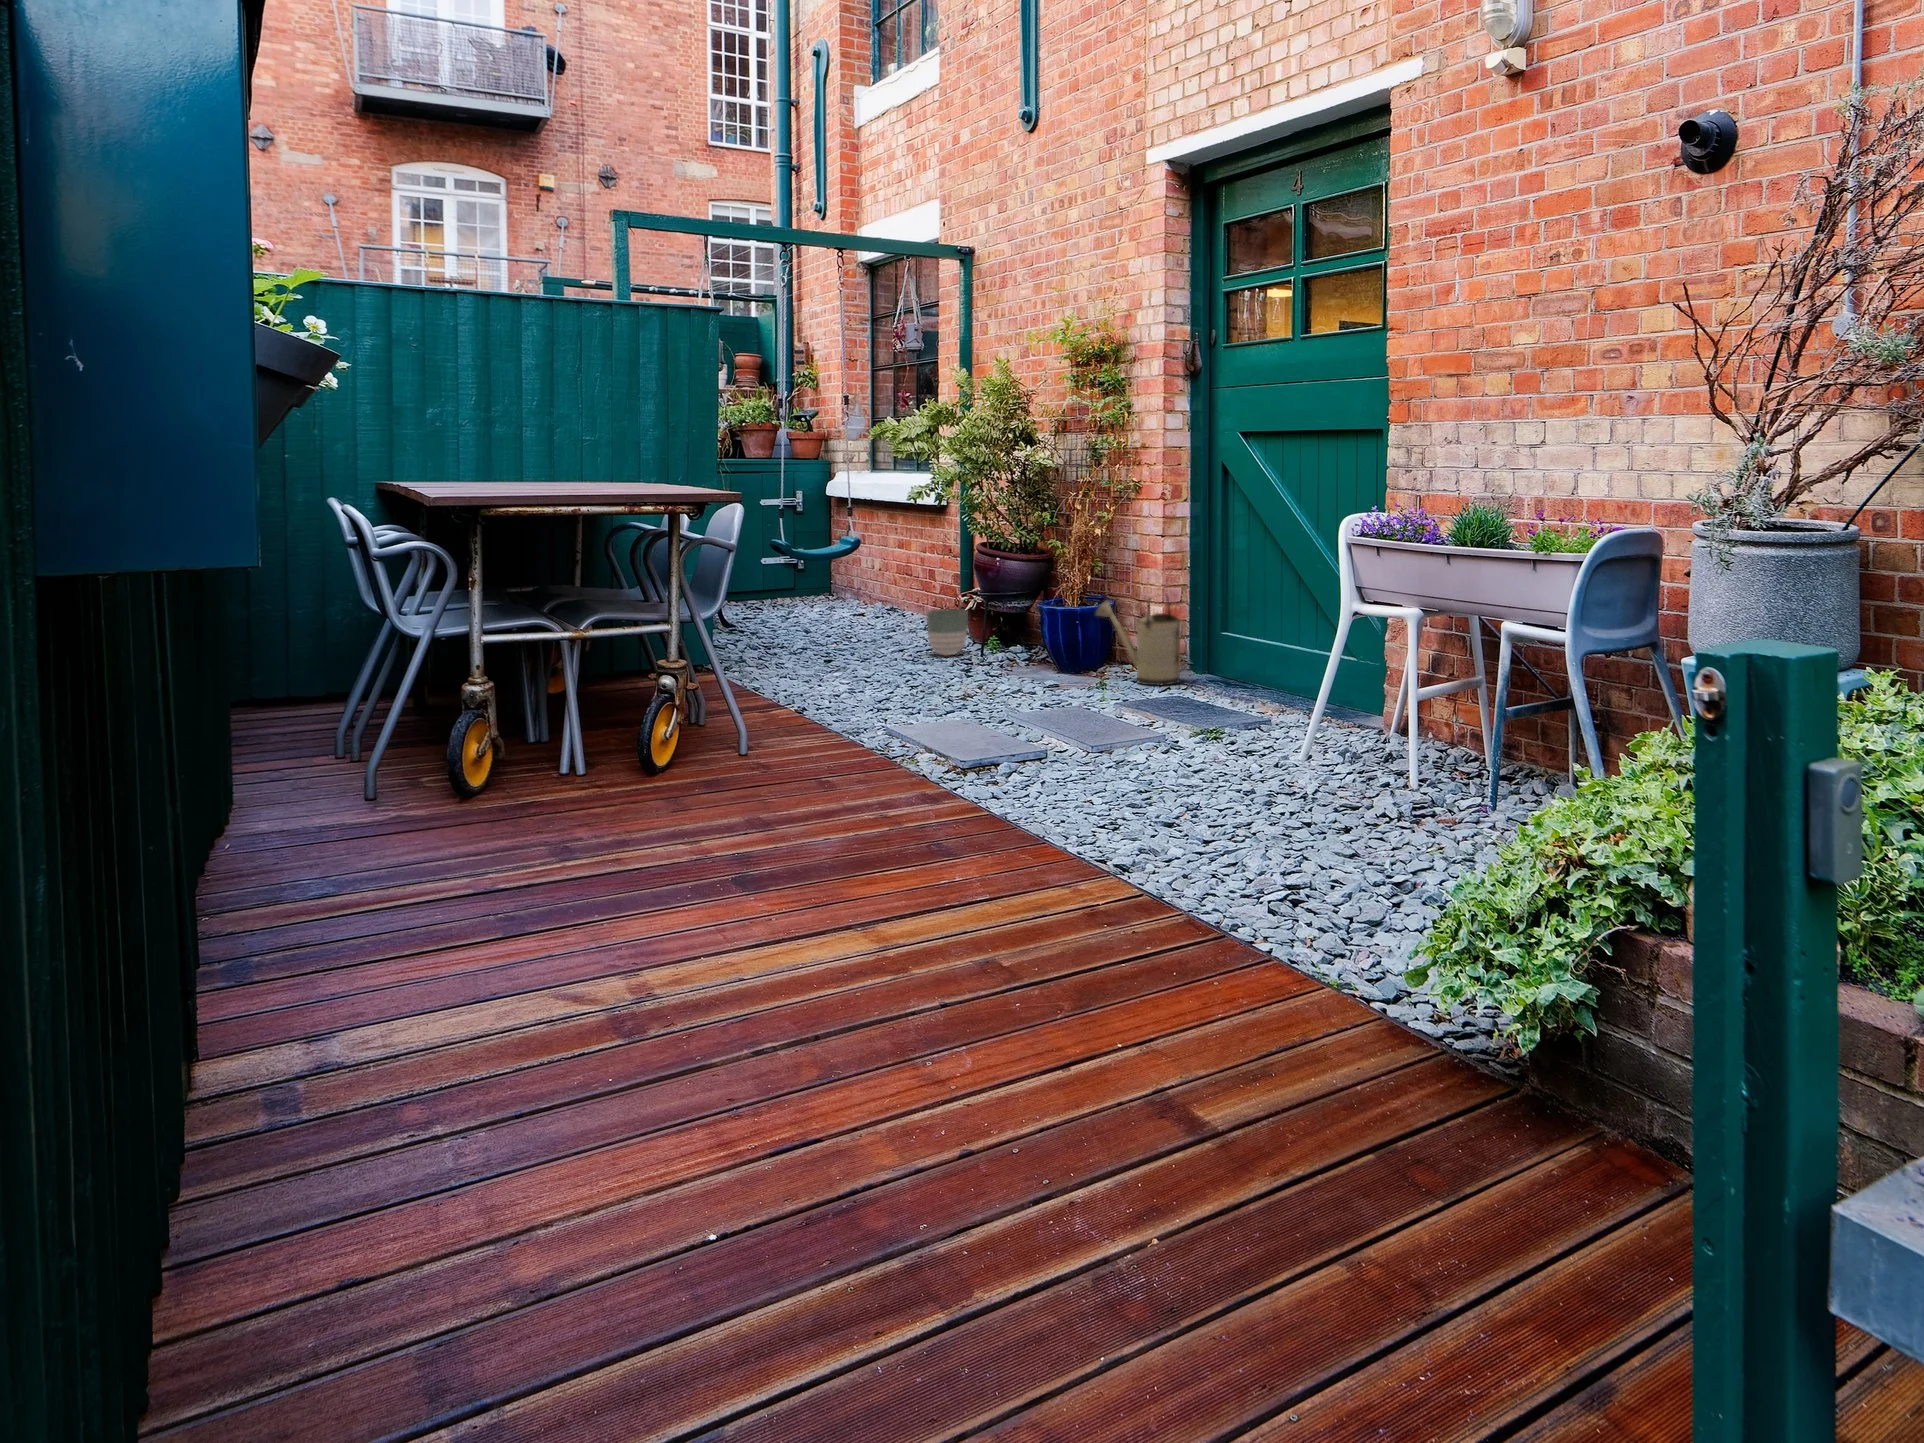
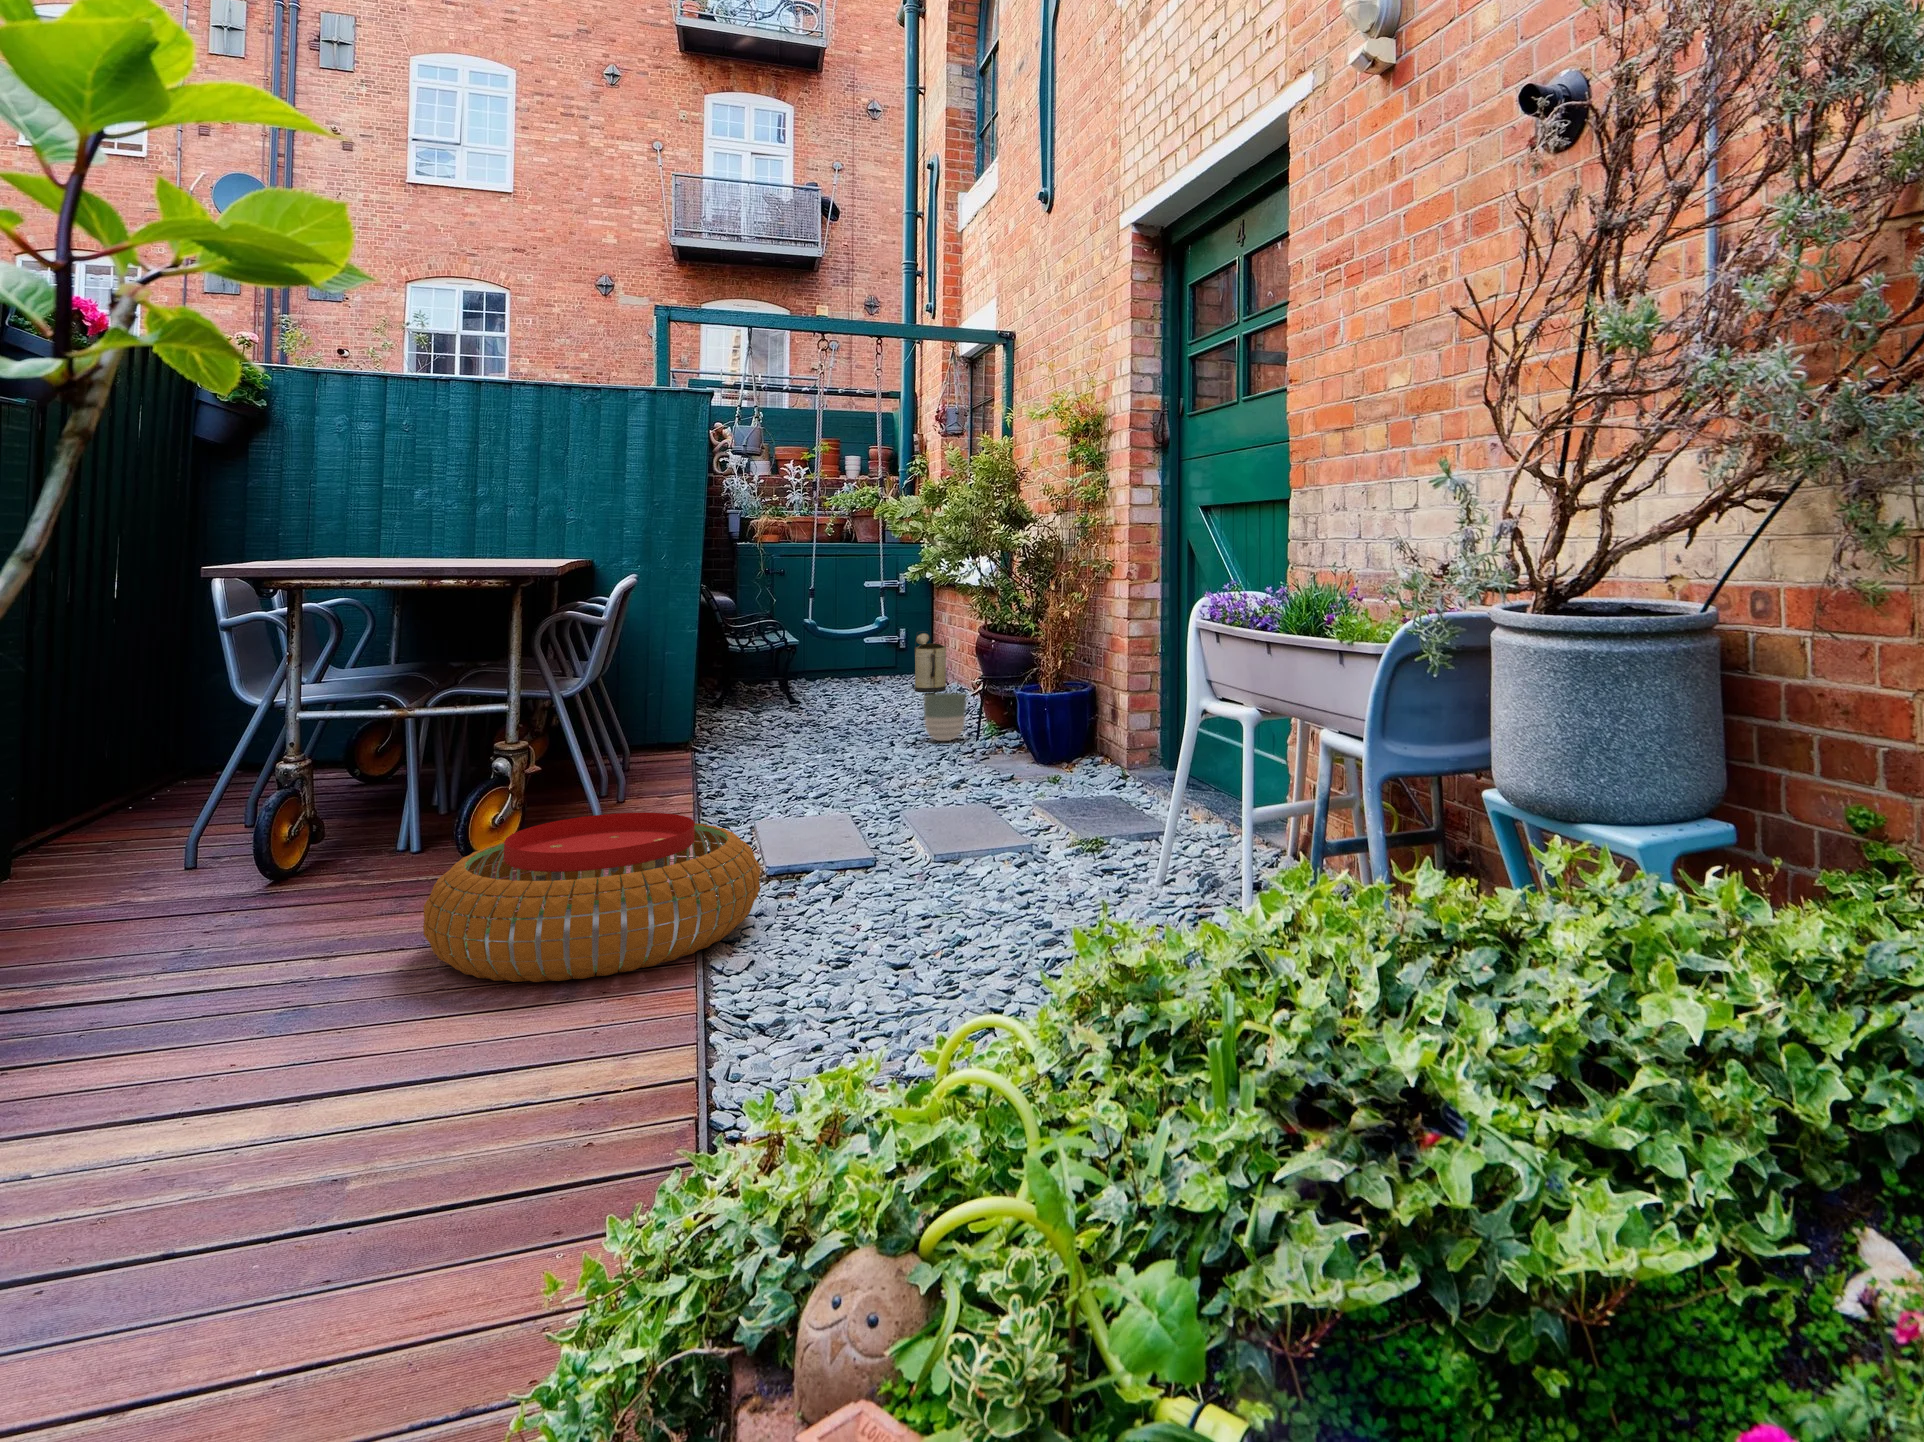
watering can: present [1096,596,1181,685] -> present [915,633,946,692]
pouf: none [747,715,1015,855] -> present [423,813,760,982]

